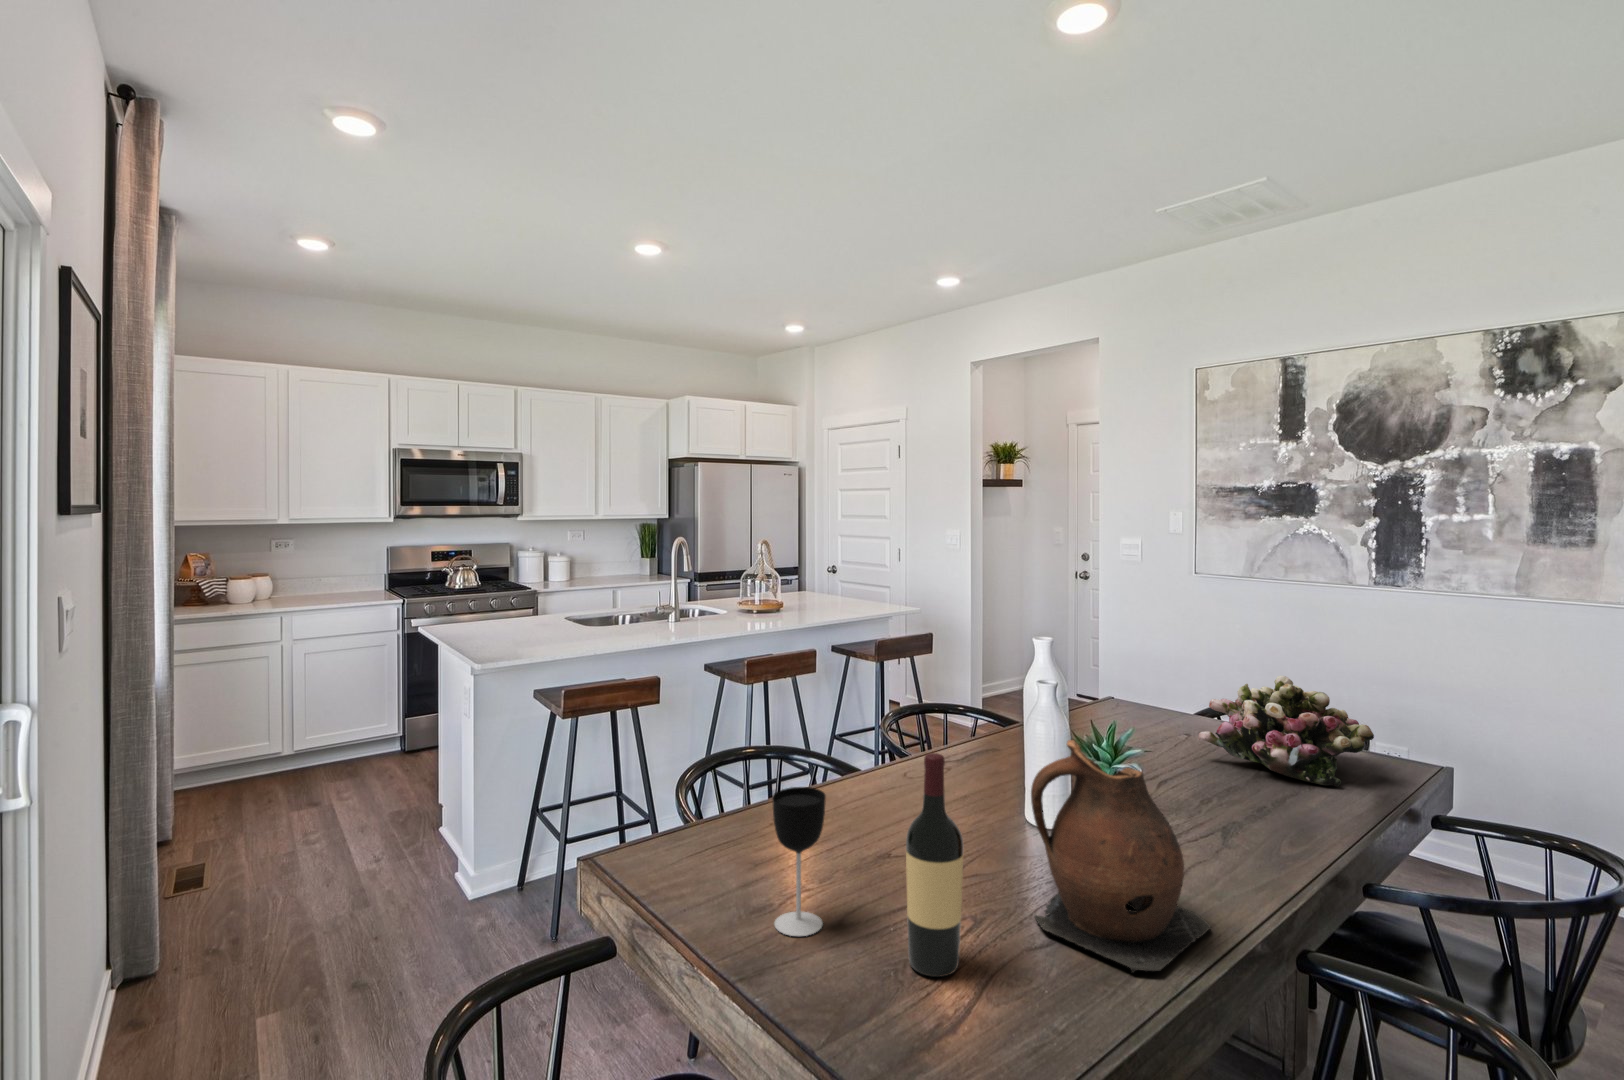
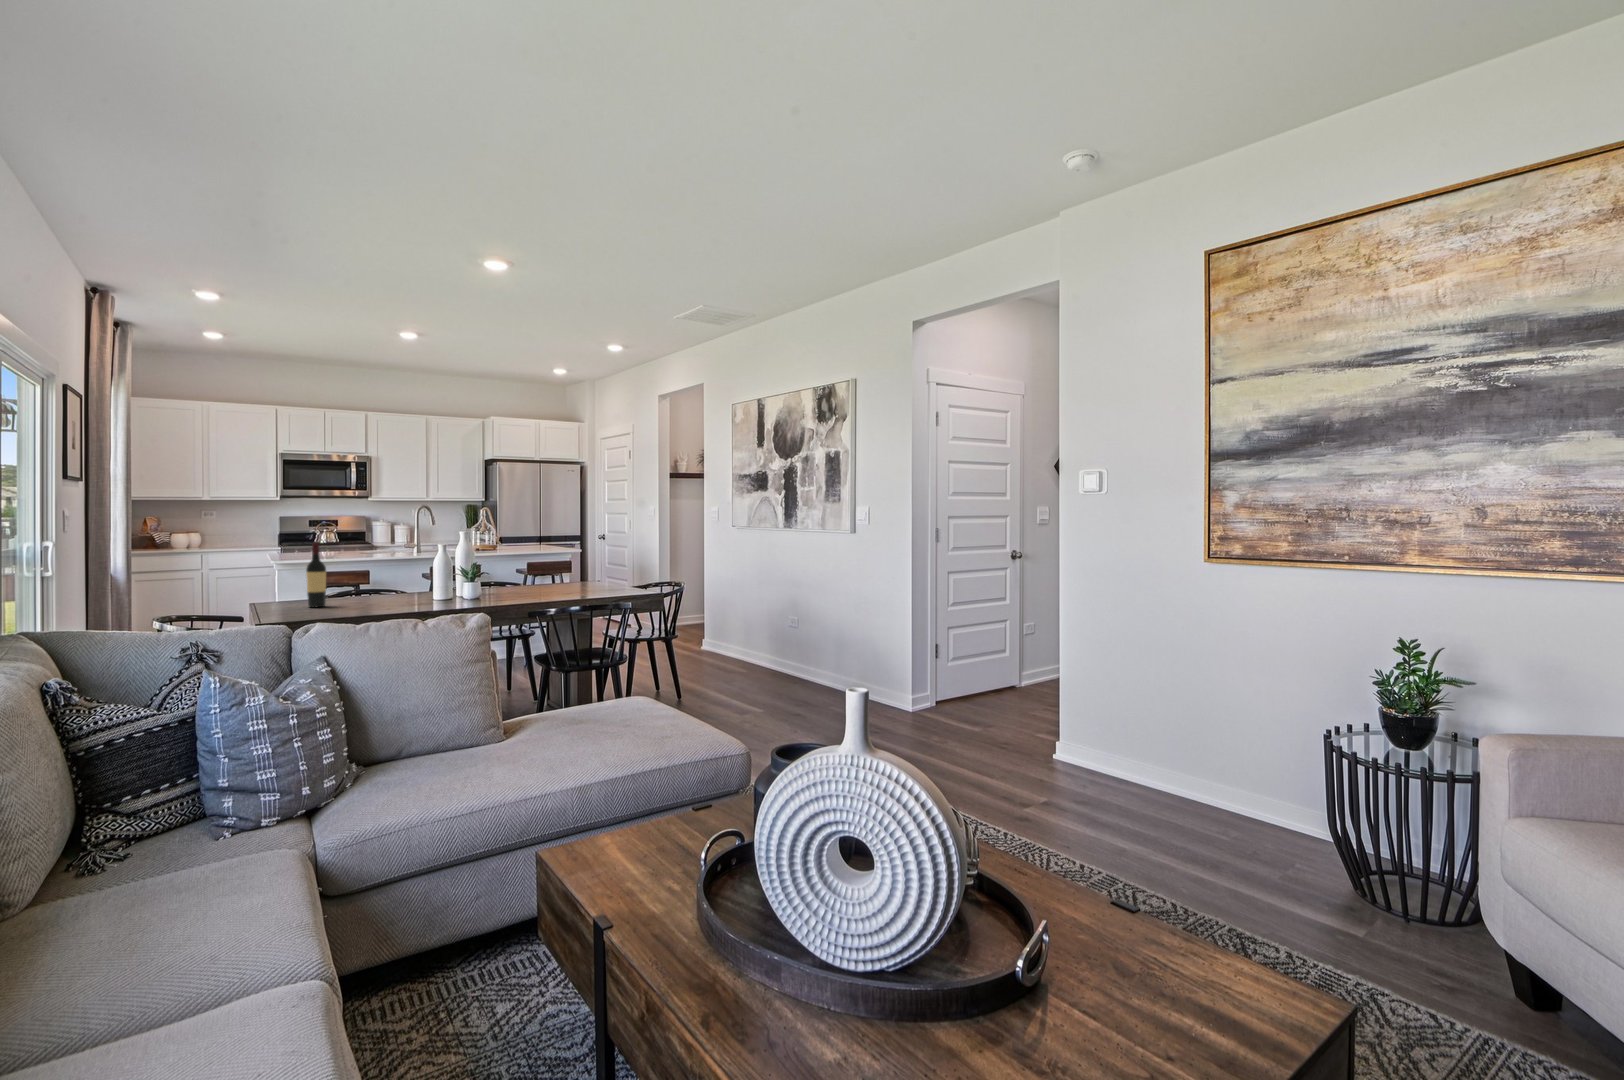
flower arrangement: present [1198,675,1374,787] -> none [553,552,618,592]
ceramic pitcher: present [1031,740,1211,973] -> none [364,546,423,607]
wine glass: present [772,787,826,936] -> none [281,562,302,604]

